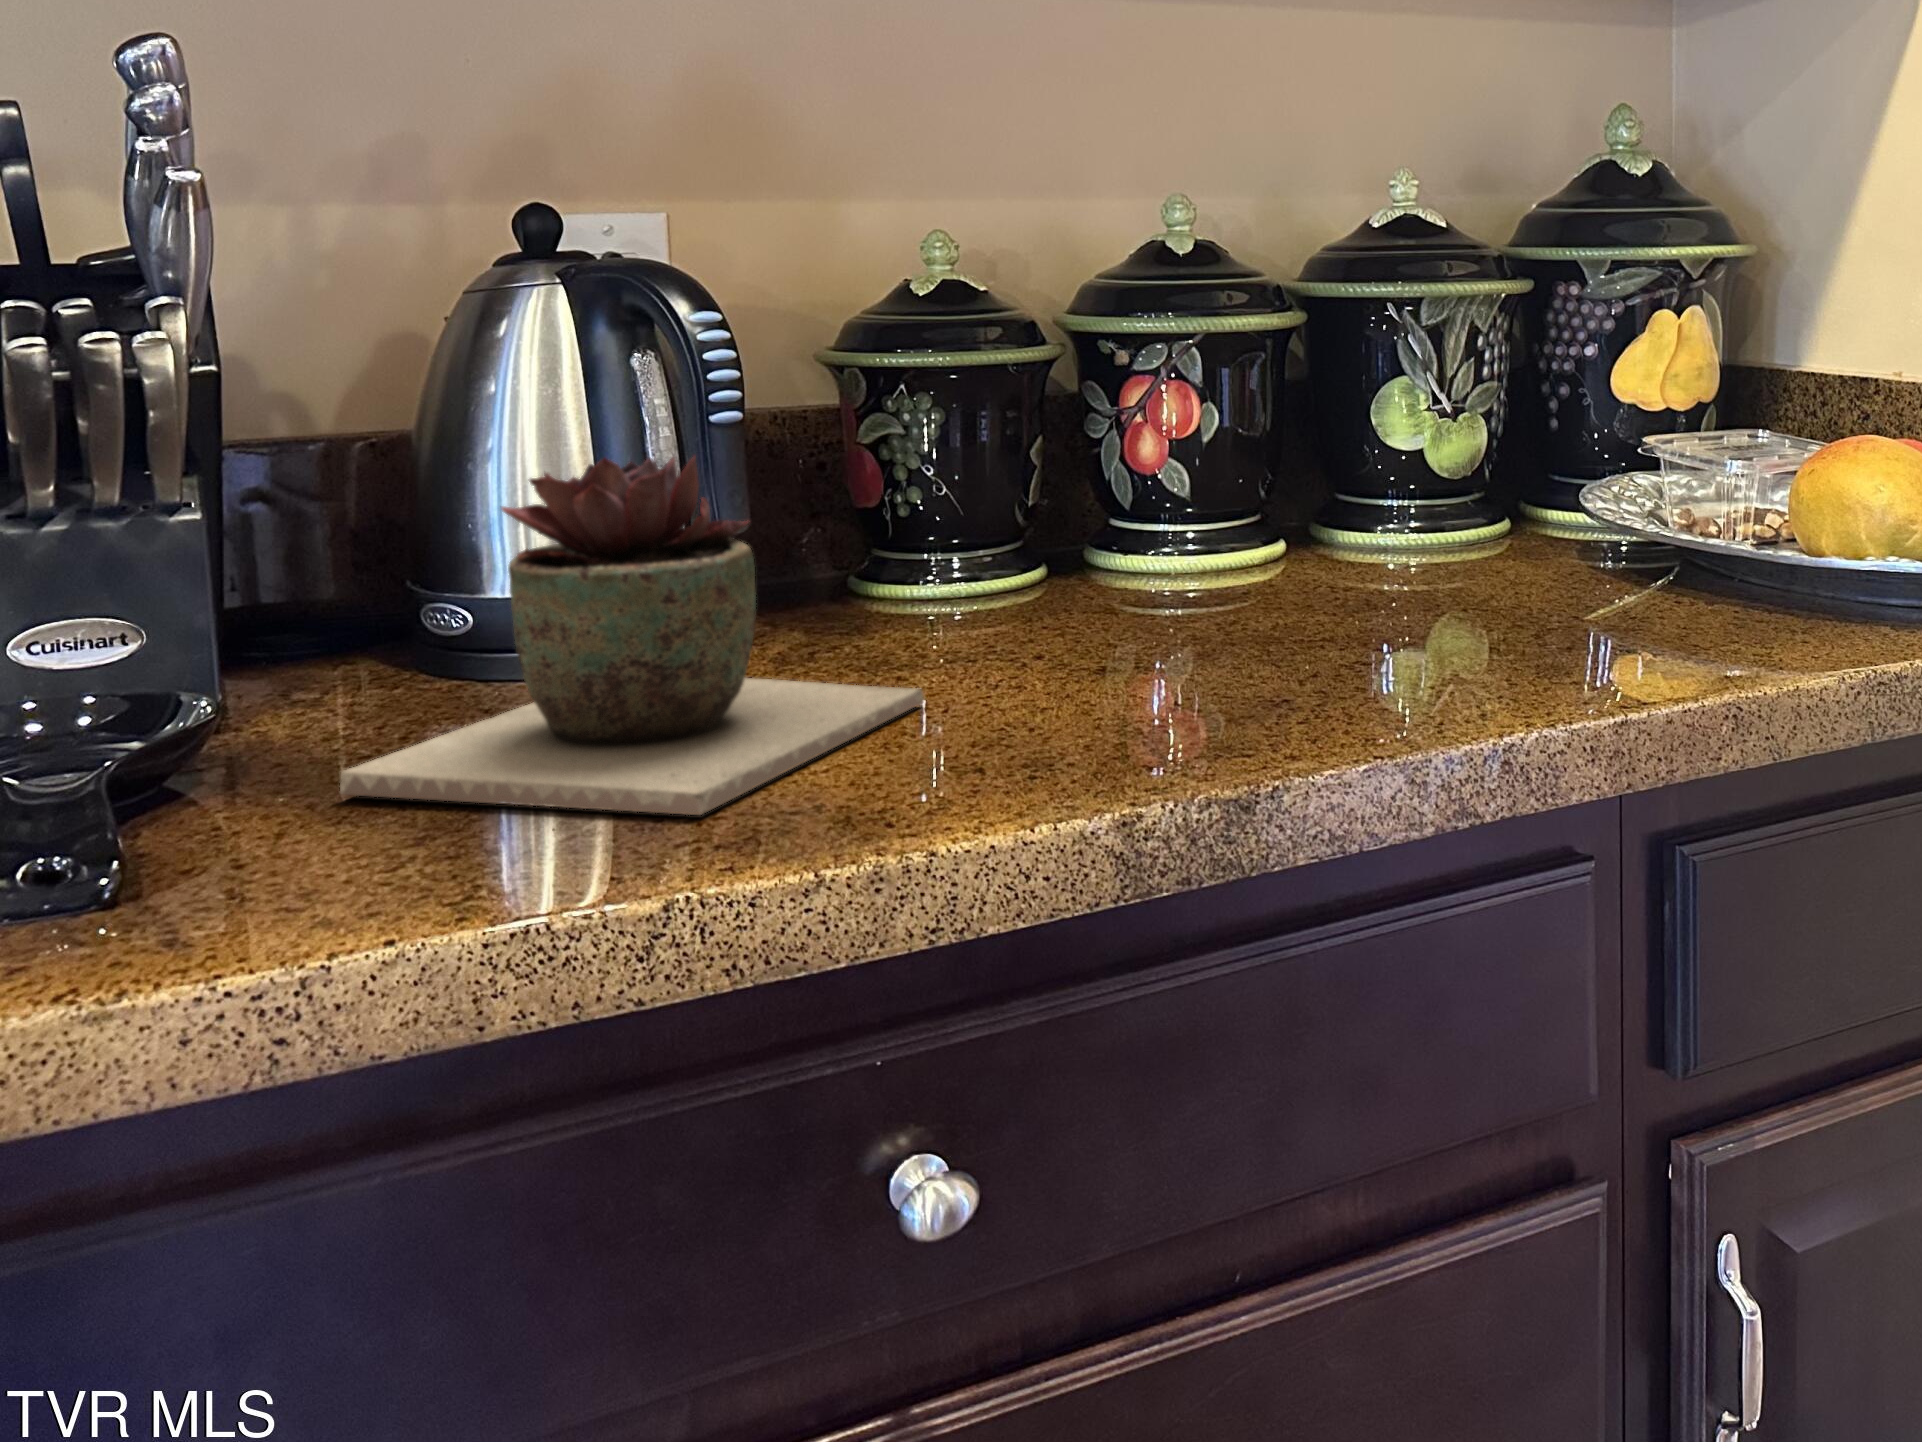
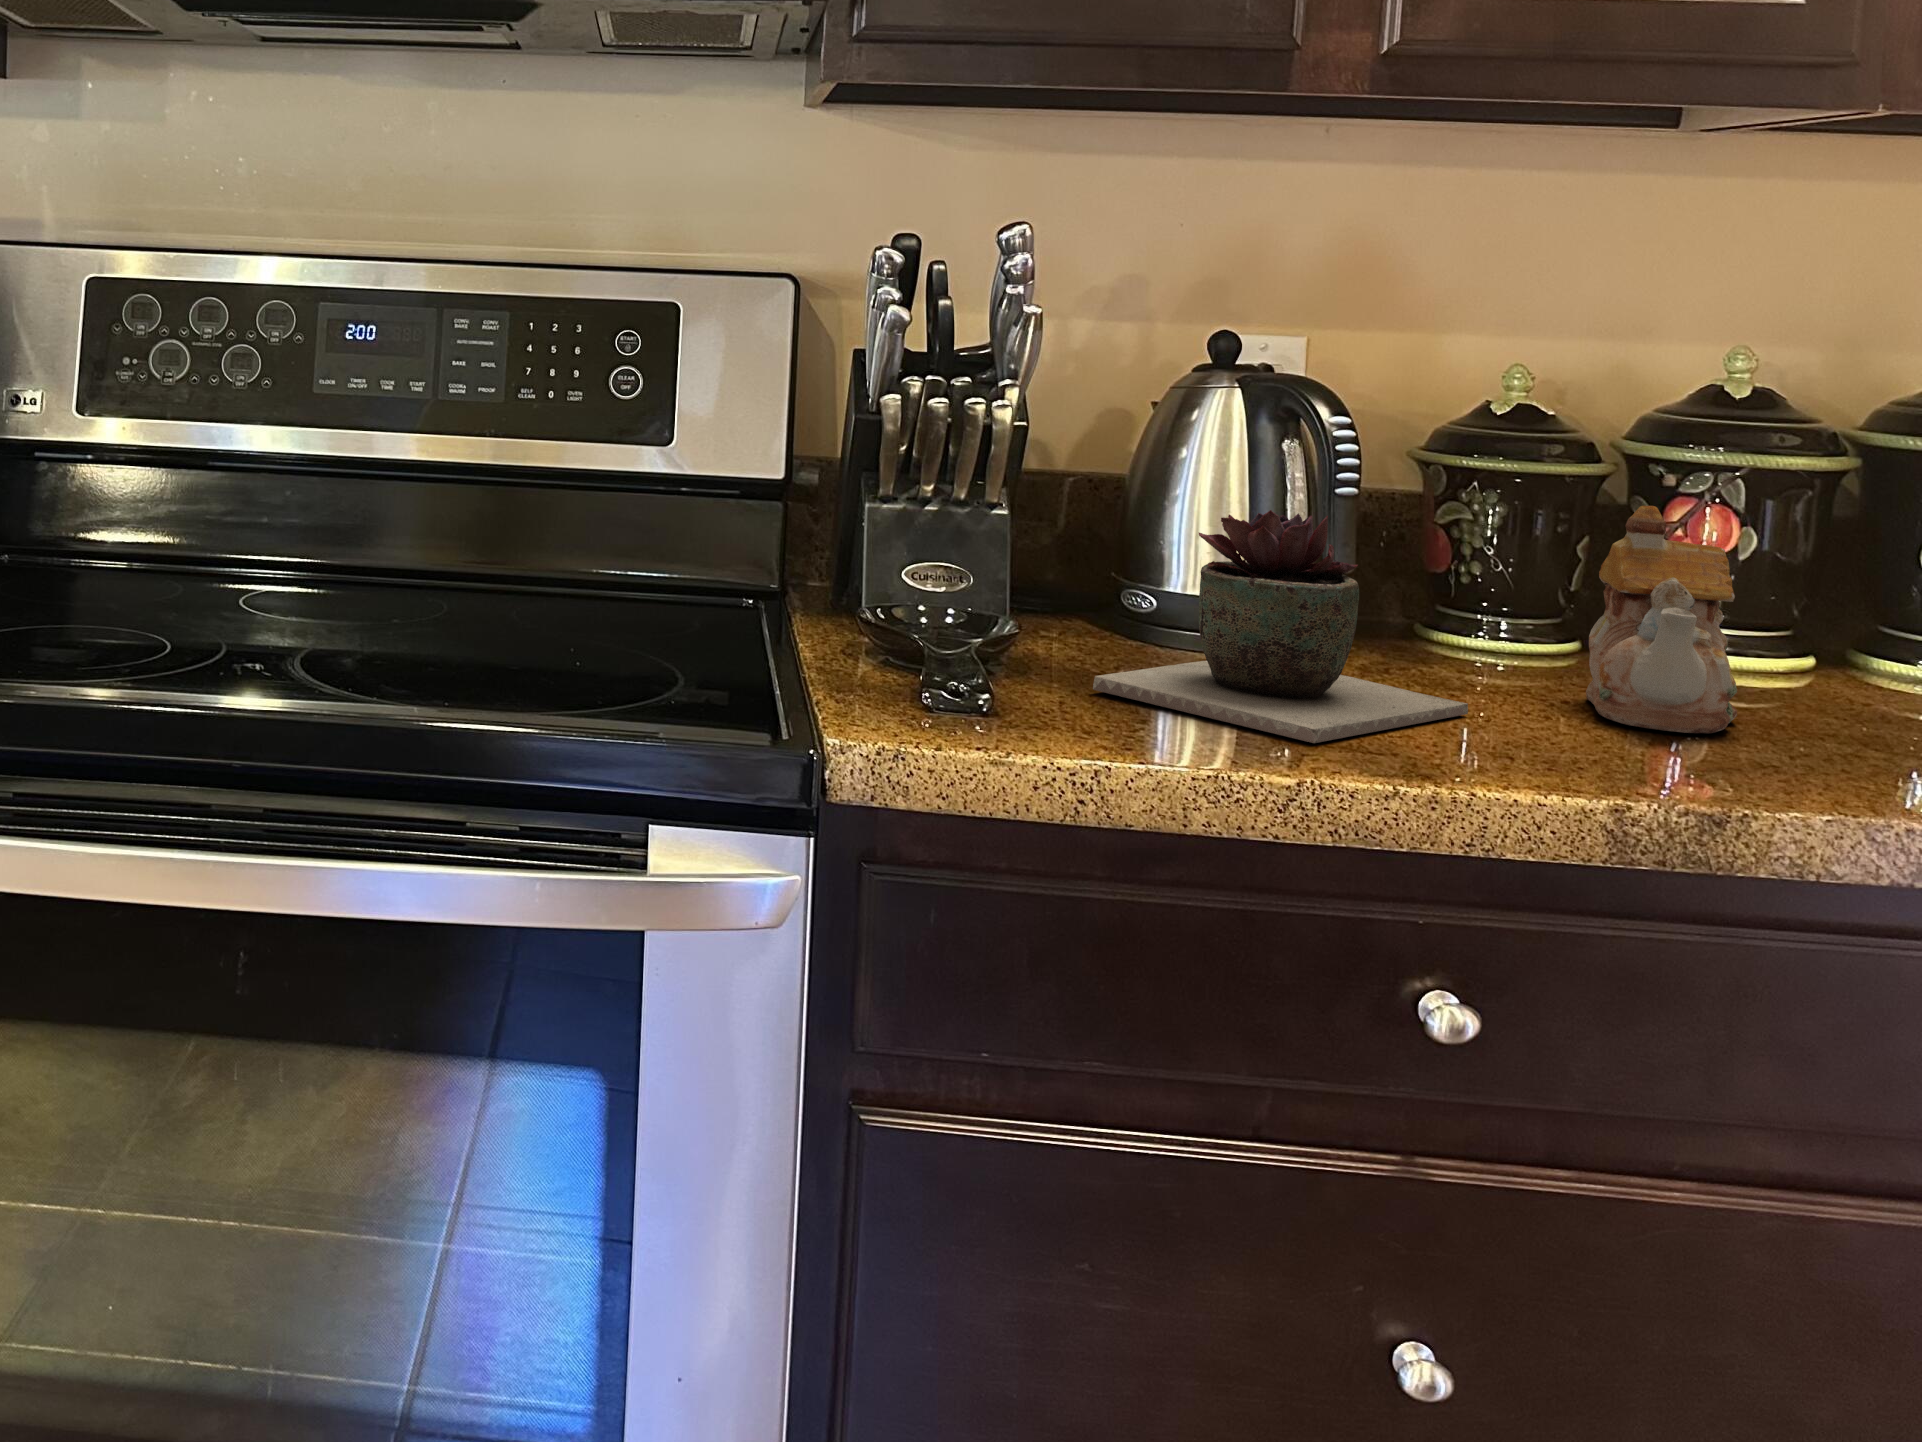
teapot: none [1059,389,1227,674] -> present [1586,506,1737,733]

